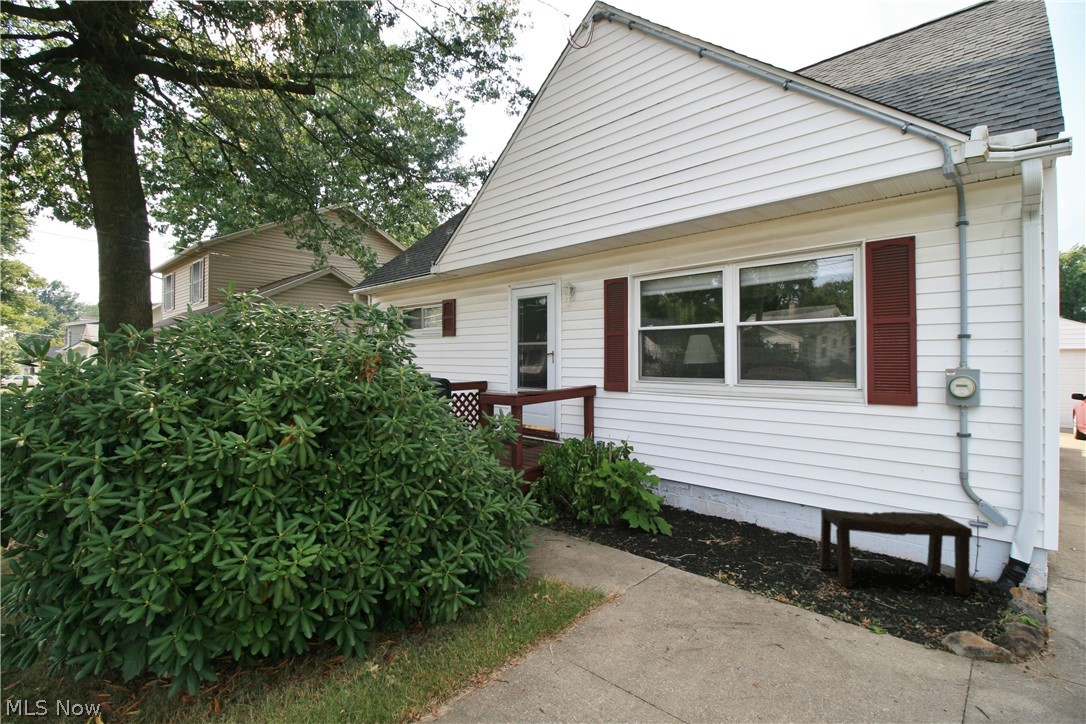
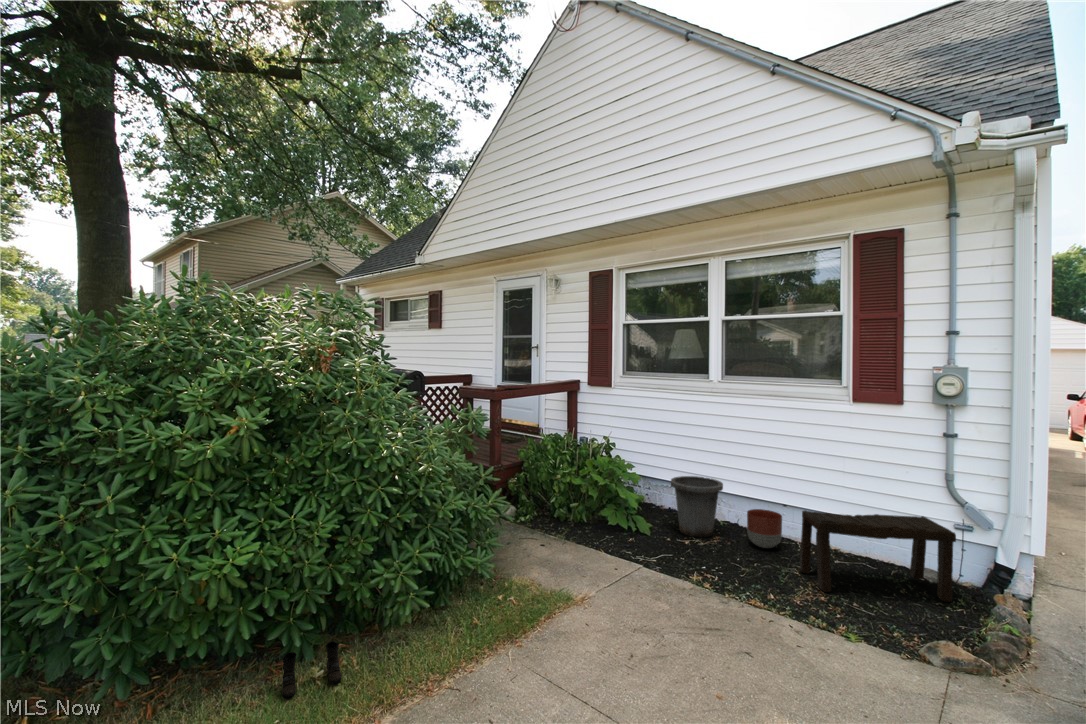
trash can: none [690,477,742,536] -> present [671,476,723,537]
planter: none [766,508,800,546] -> present [747,509,782,548]
boots: none [341,638,396,690] -> present [282,641,342,697]

